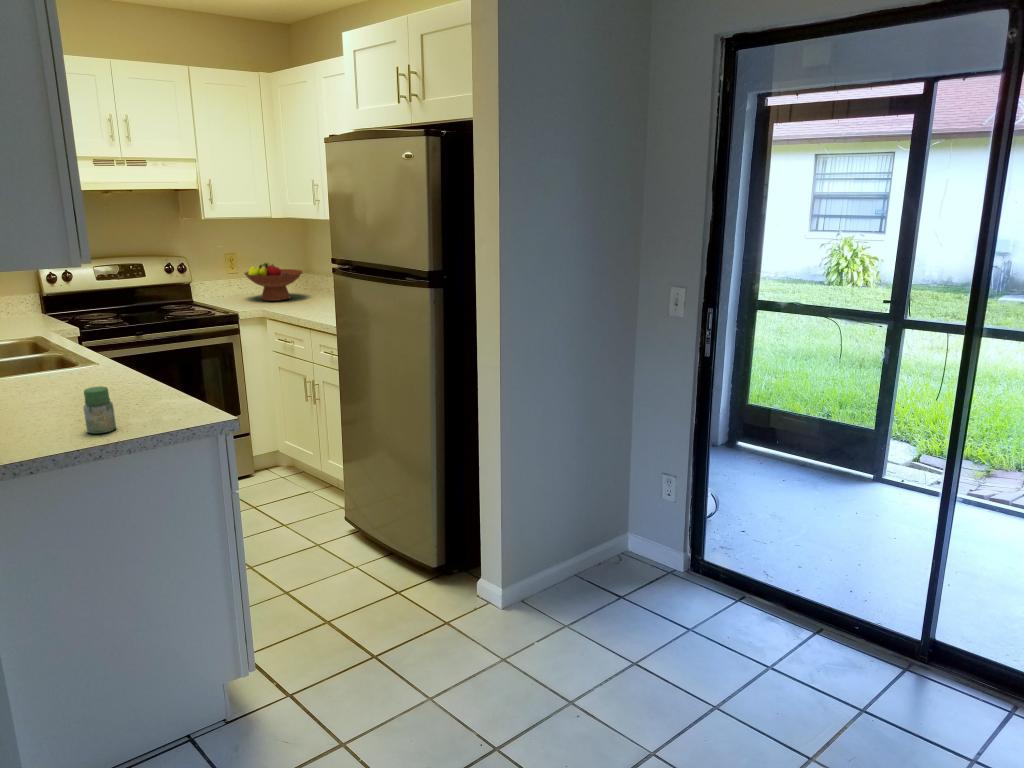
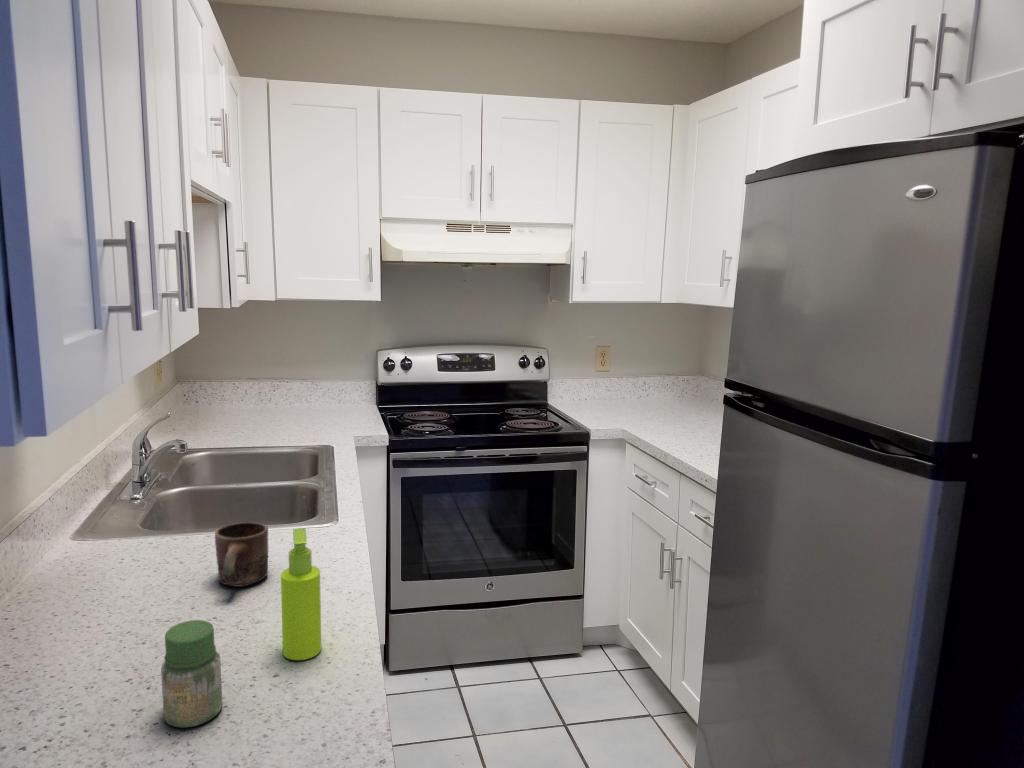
fruit bowl: present [244,263,303,301] -> none [611,364,689,417]
soap dispenser: none [119,345,146,412] -> present [281,528,321,660]
mug: none [41,365,79,401] -> present [215,522,268,587]

